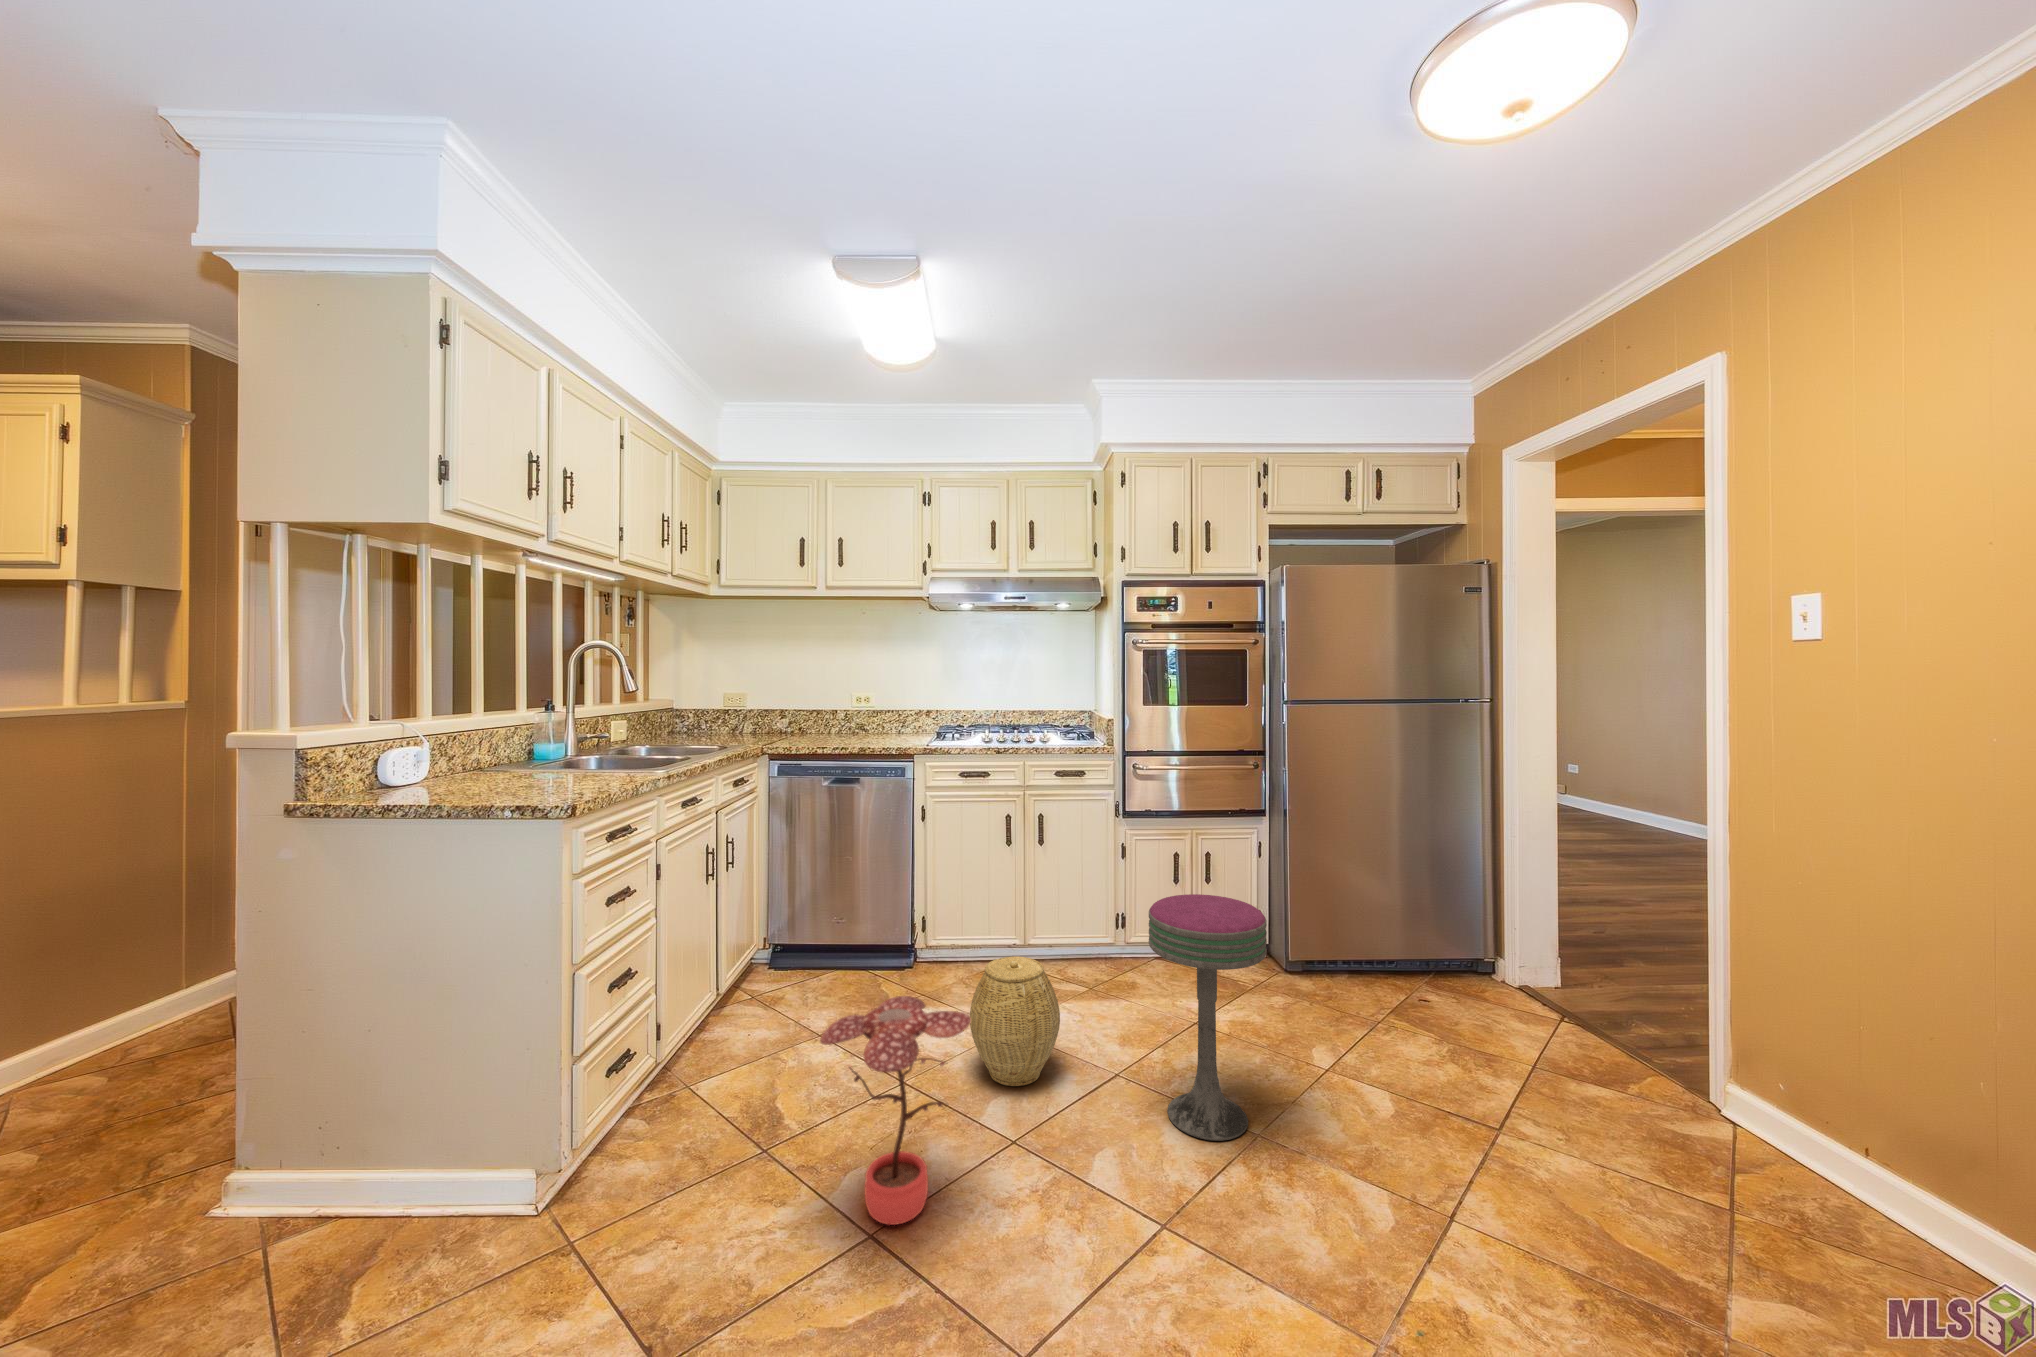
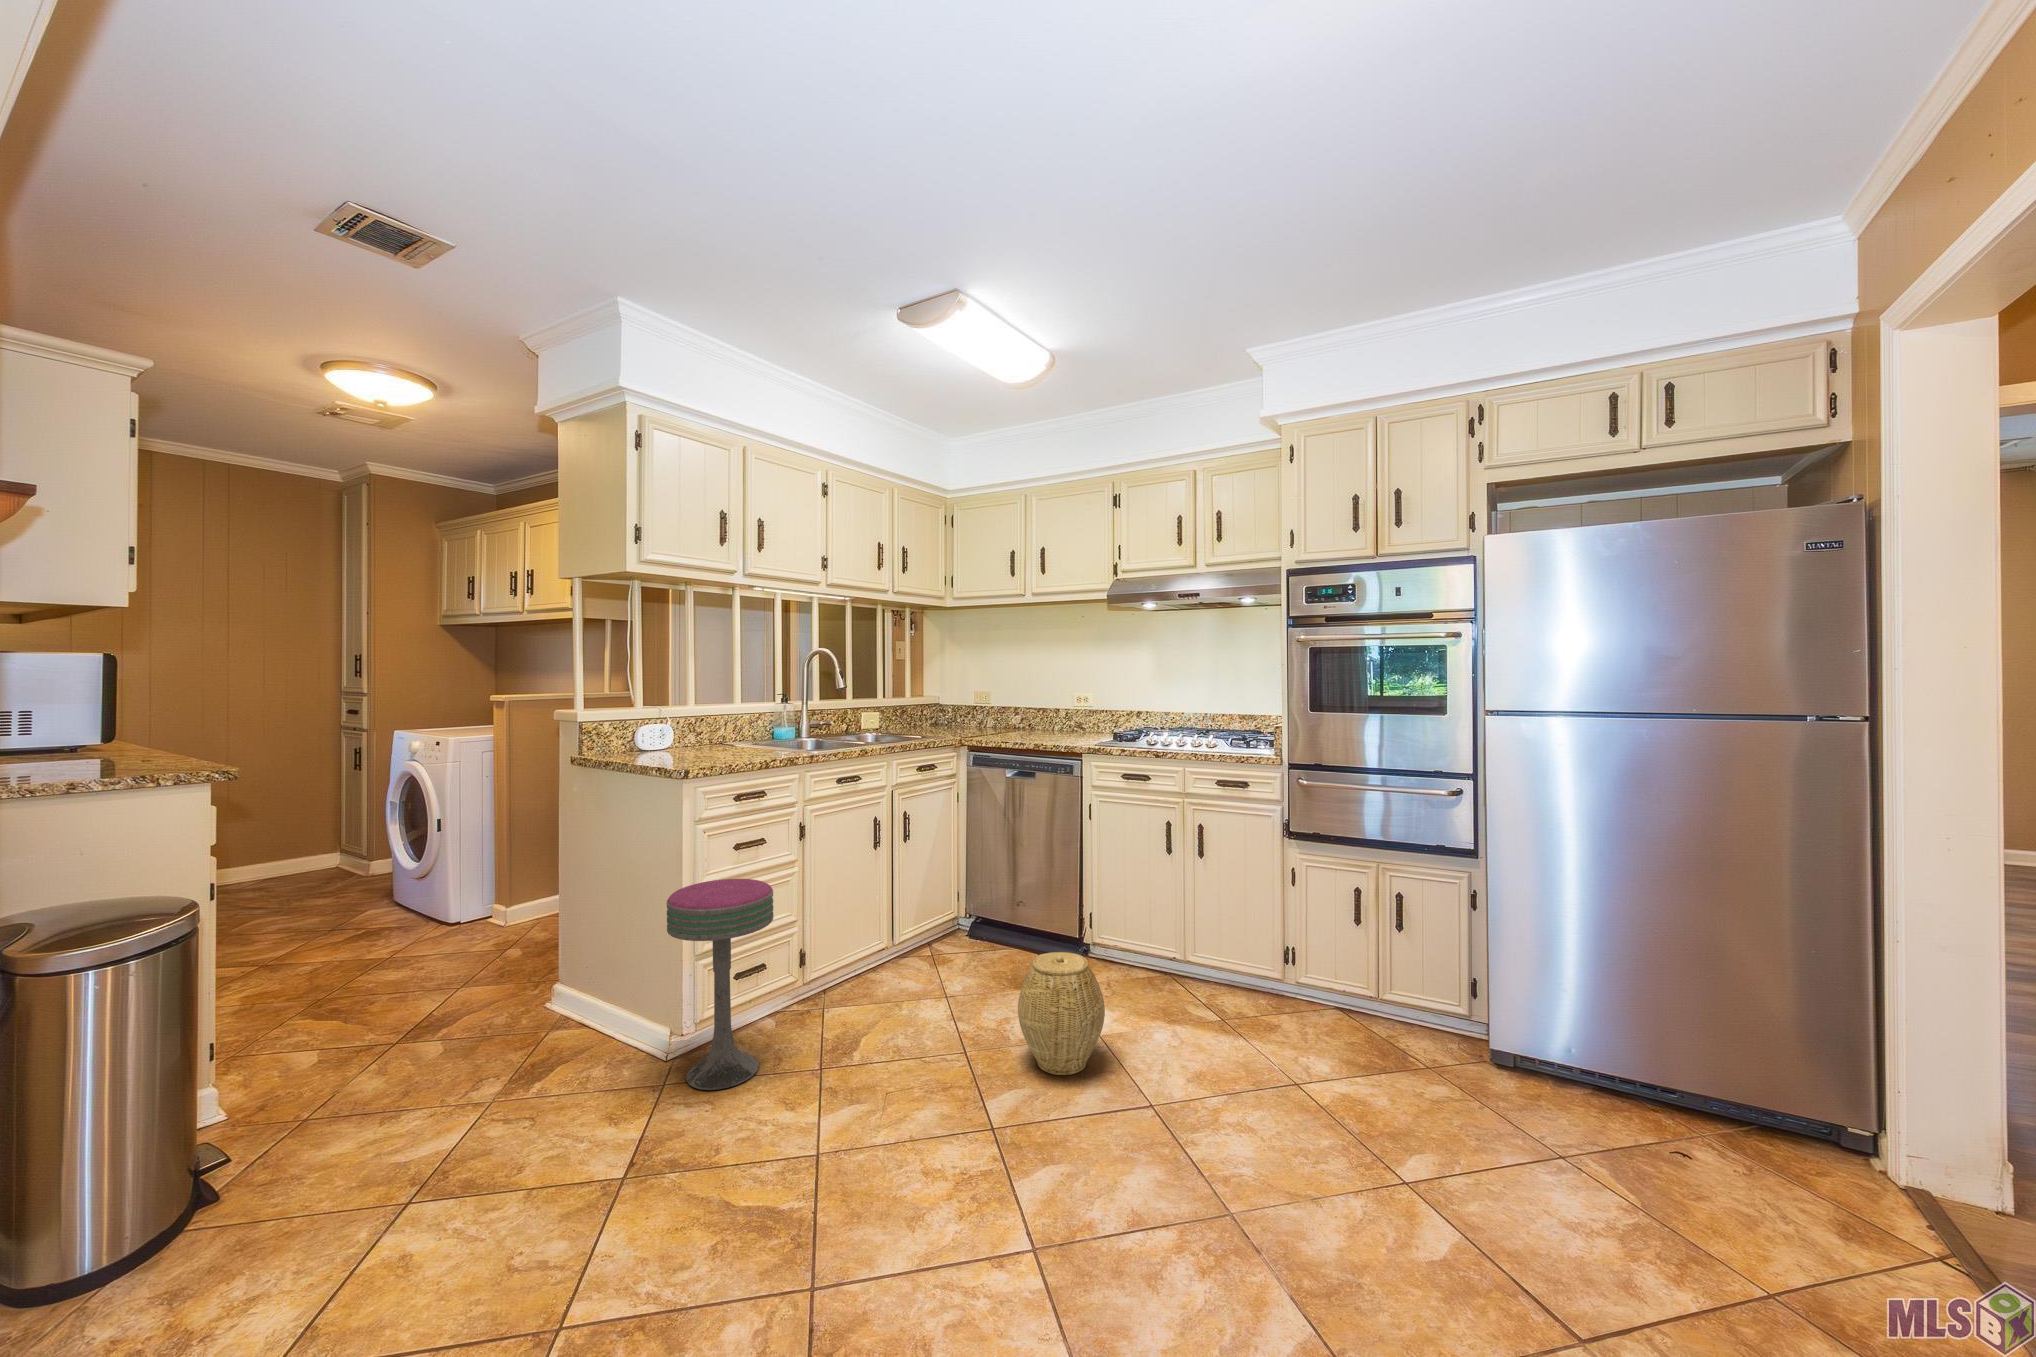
bar stool: present [1149,894,1267,1141] -> present [667,879,774,1090]
potted plant: present [820,996,971,1225] -> none [818,955,928,1135]

